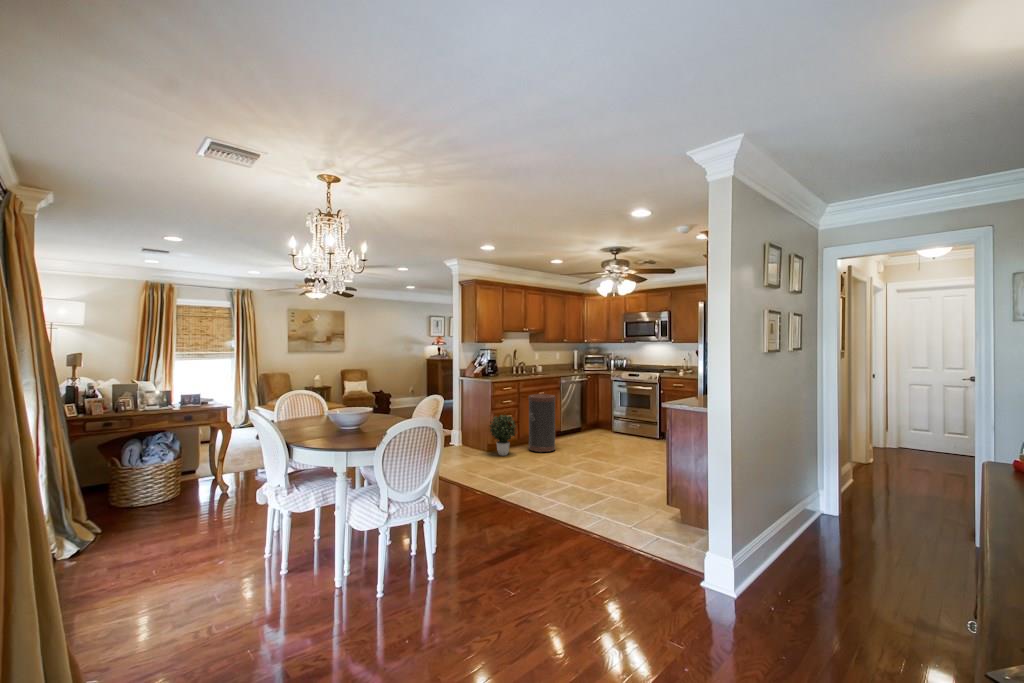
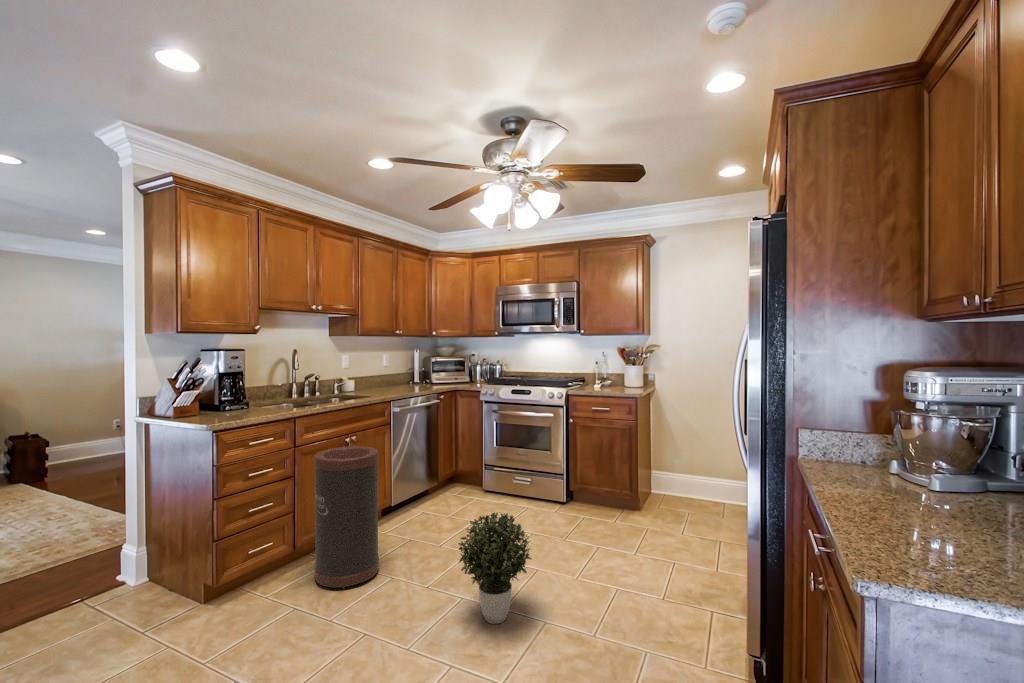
potted plant: present [490,415,517,456] -> present [458,513,531,624]

